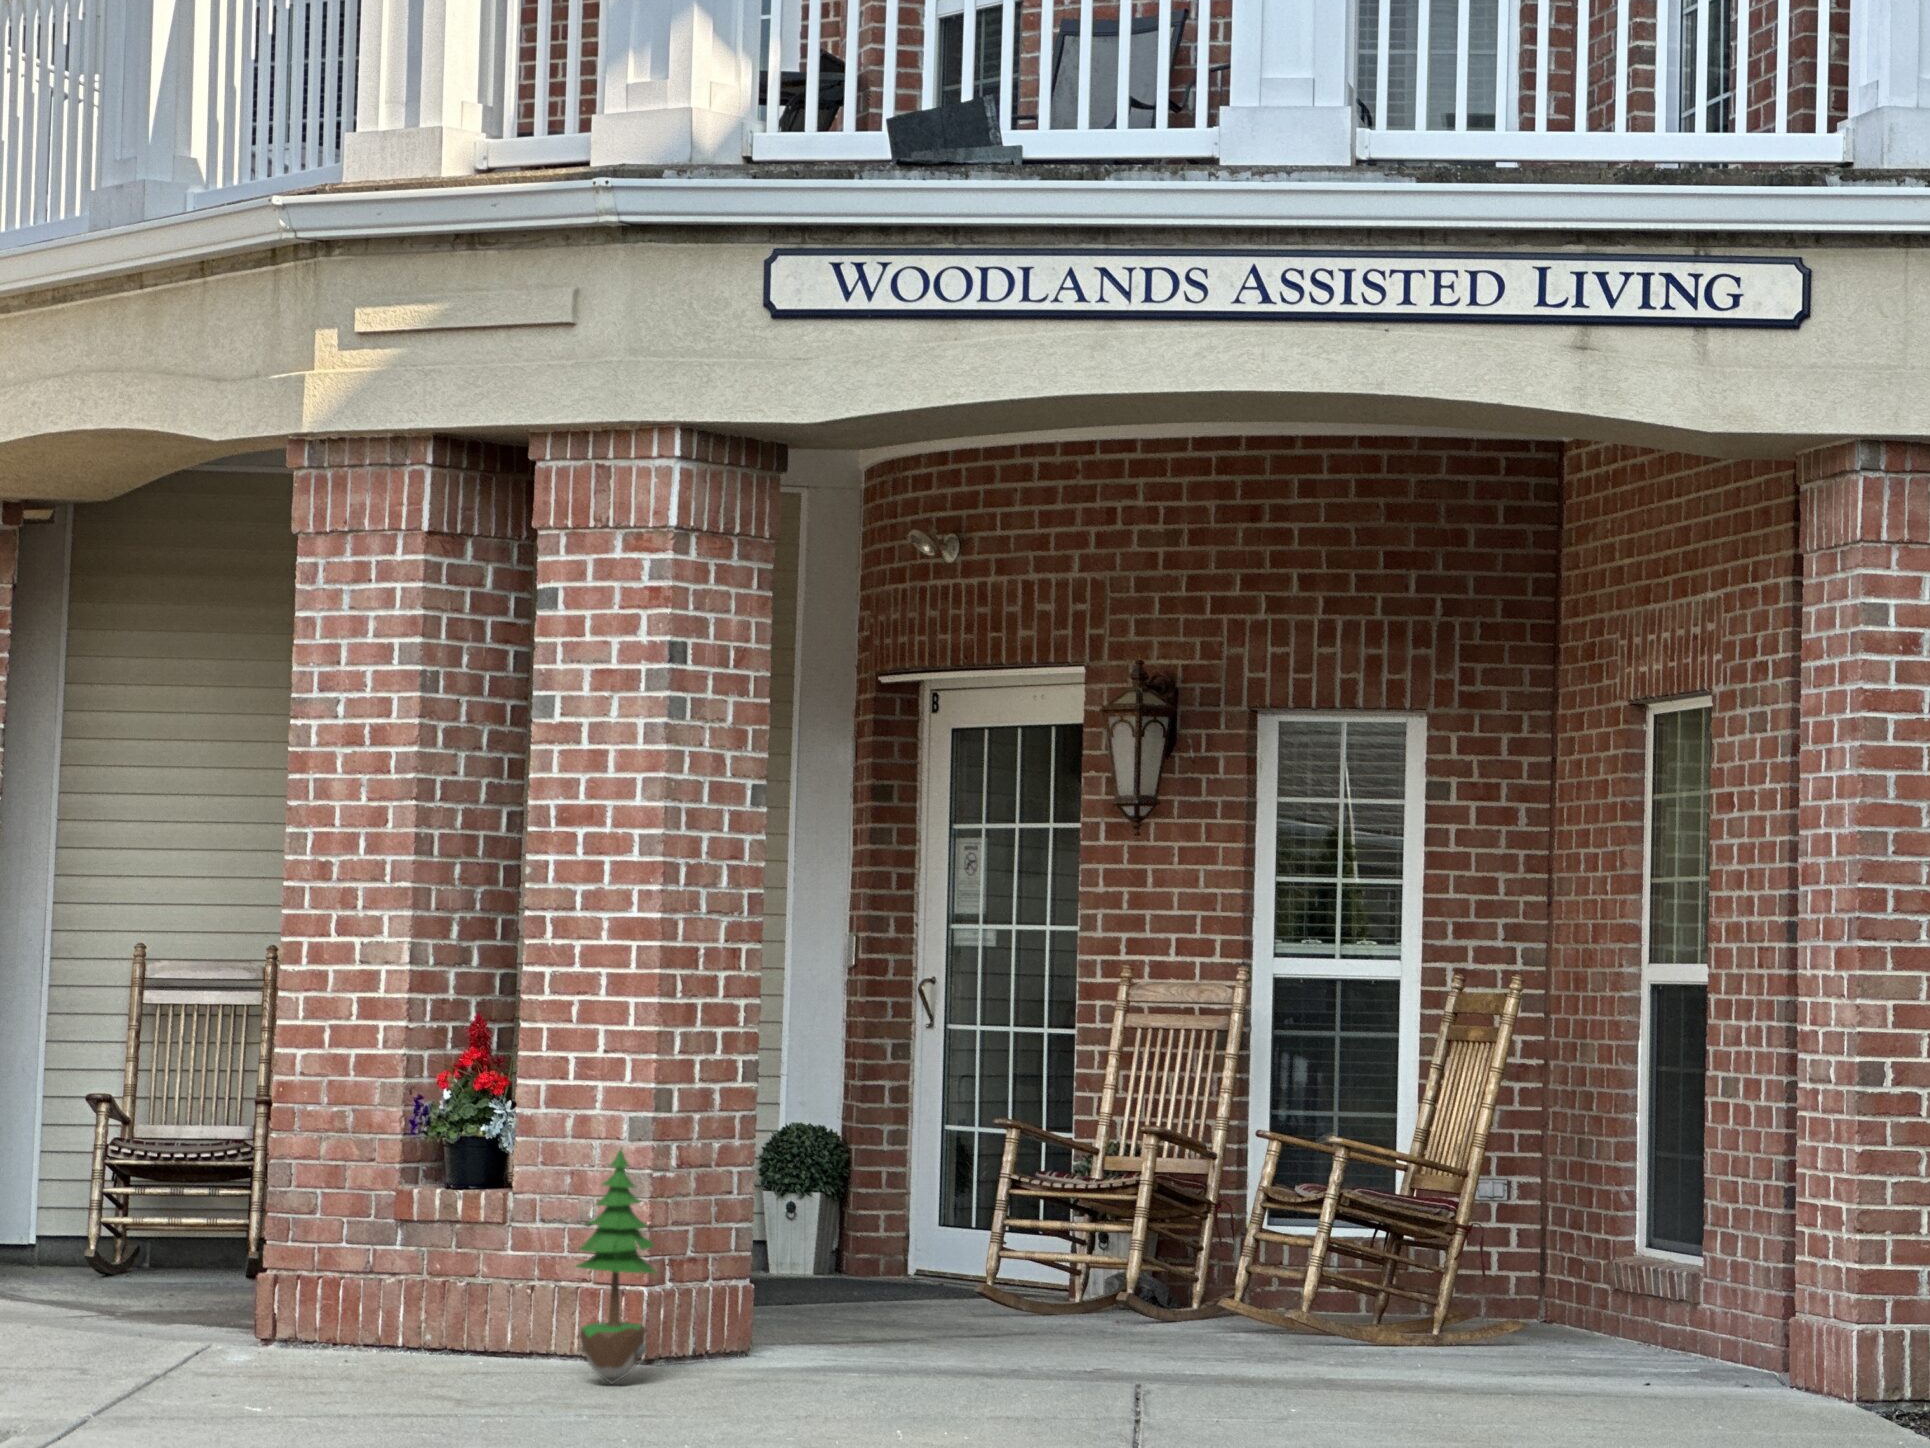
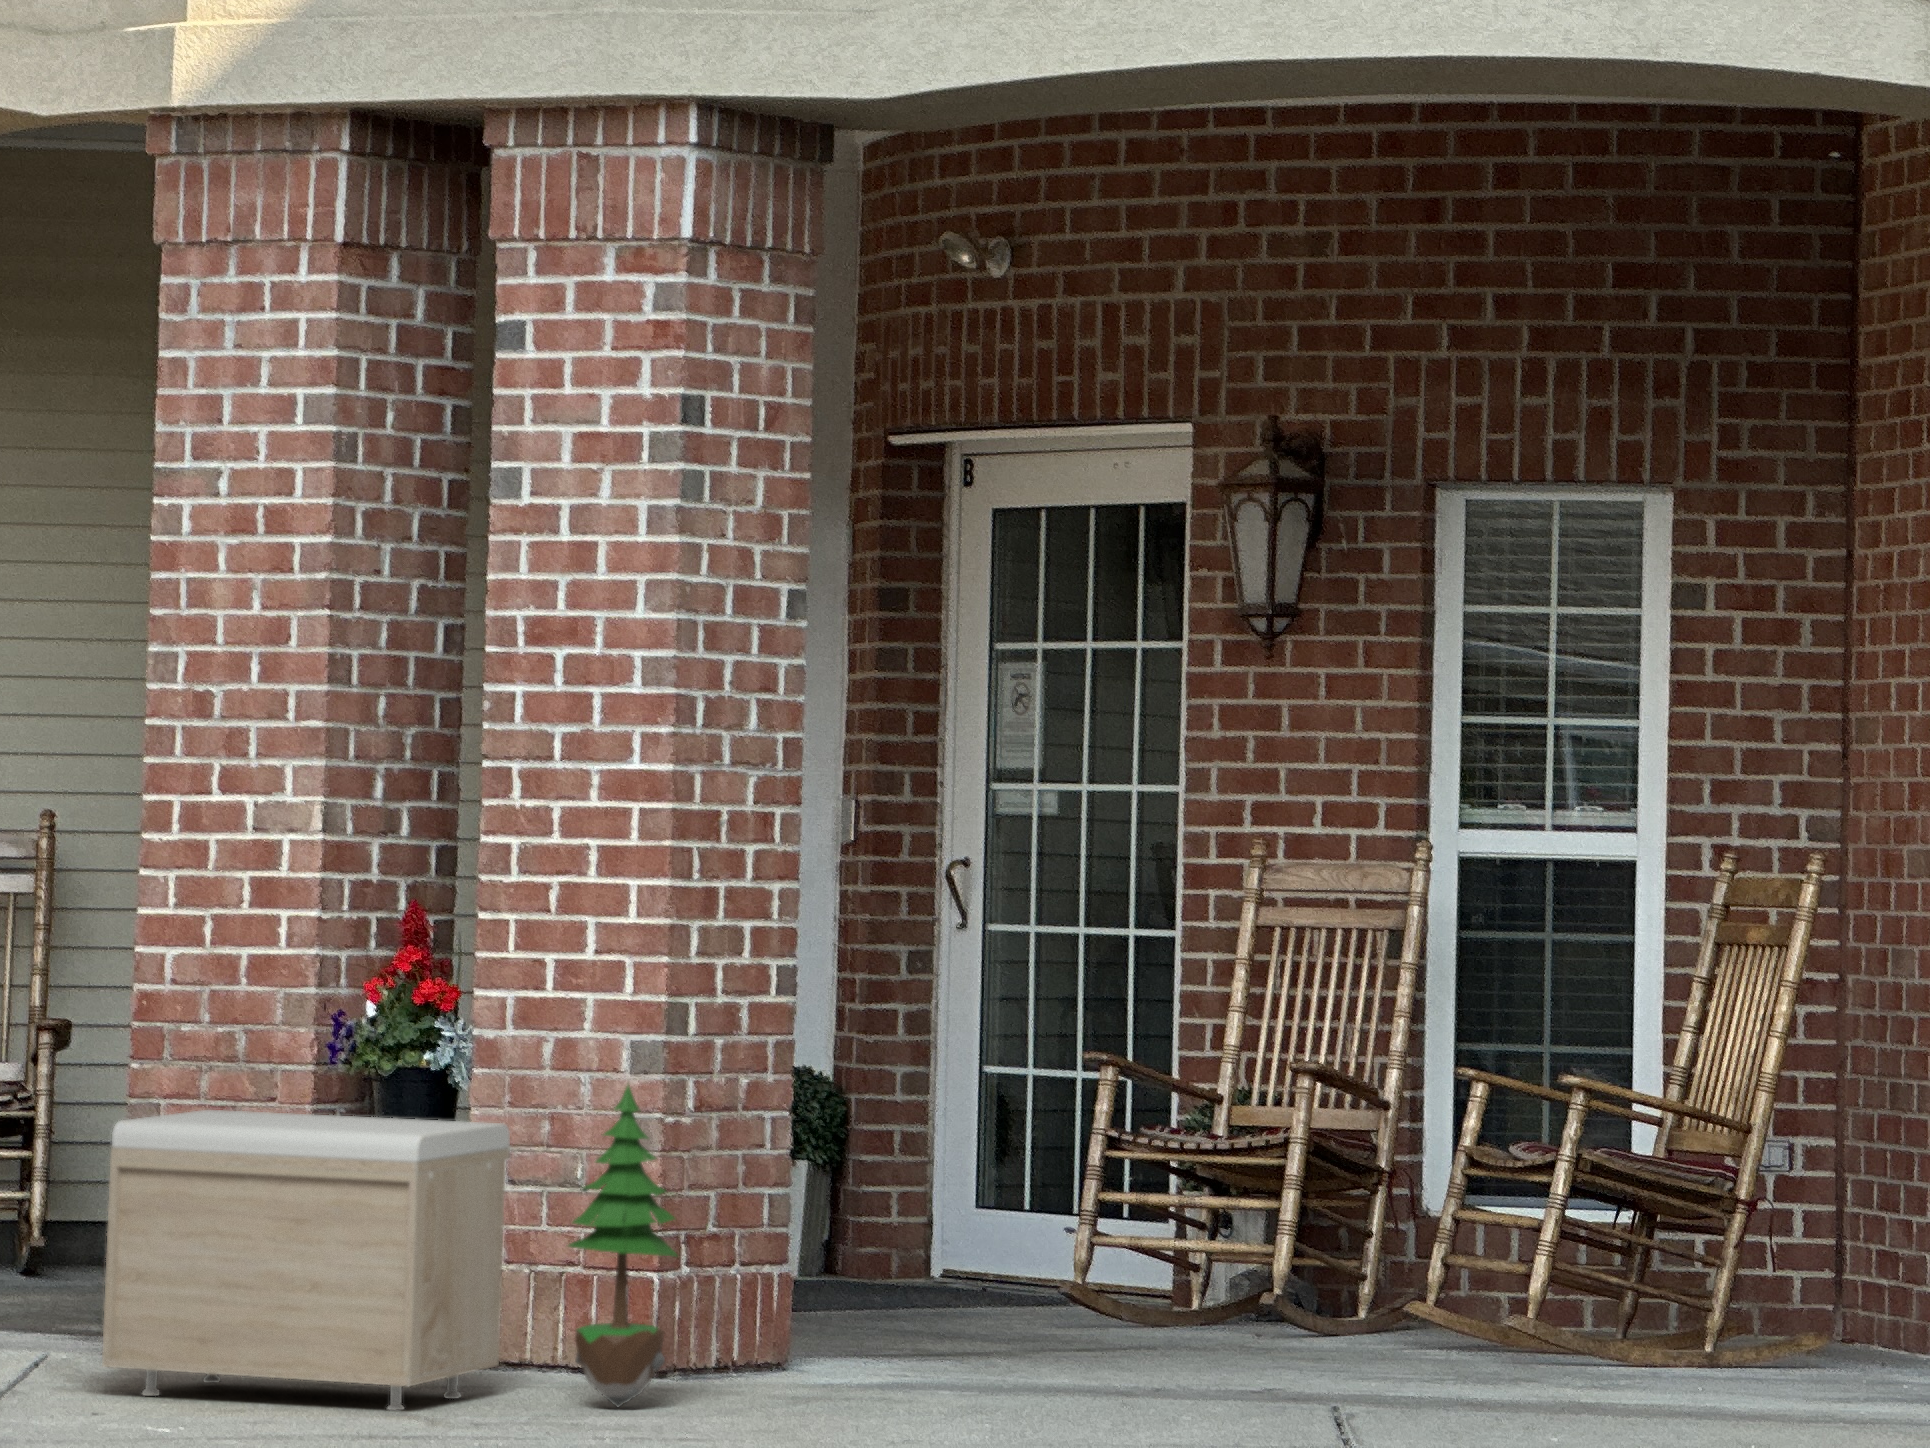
storage bench: none [233,1166,540,1389] -> present [102,1110,510,1410]

